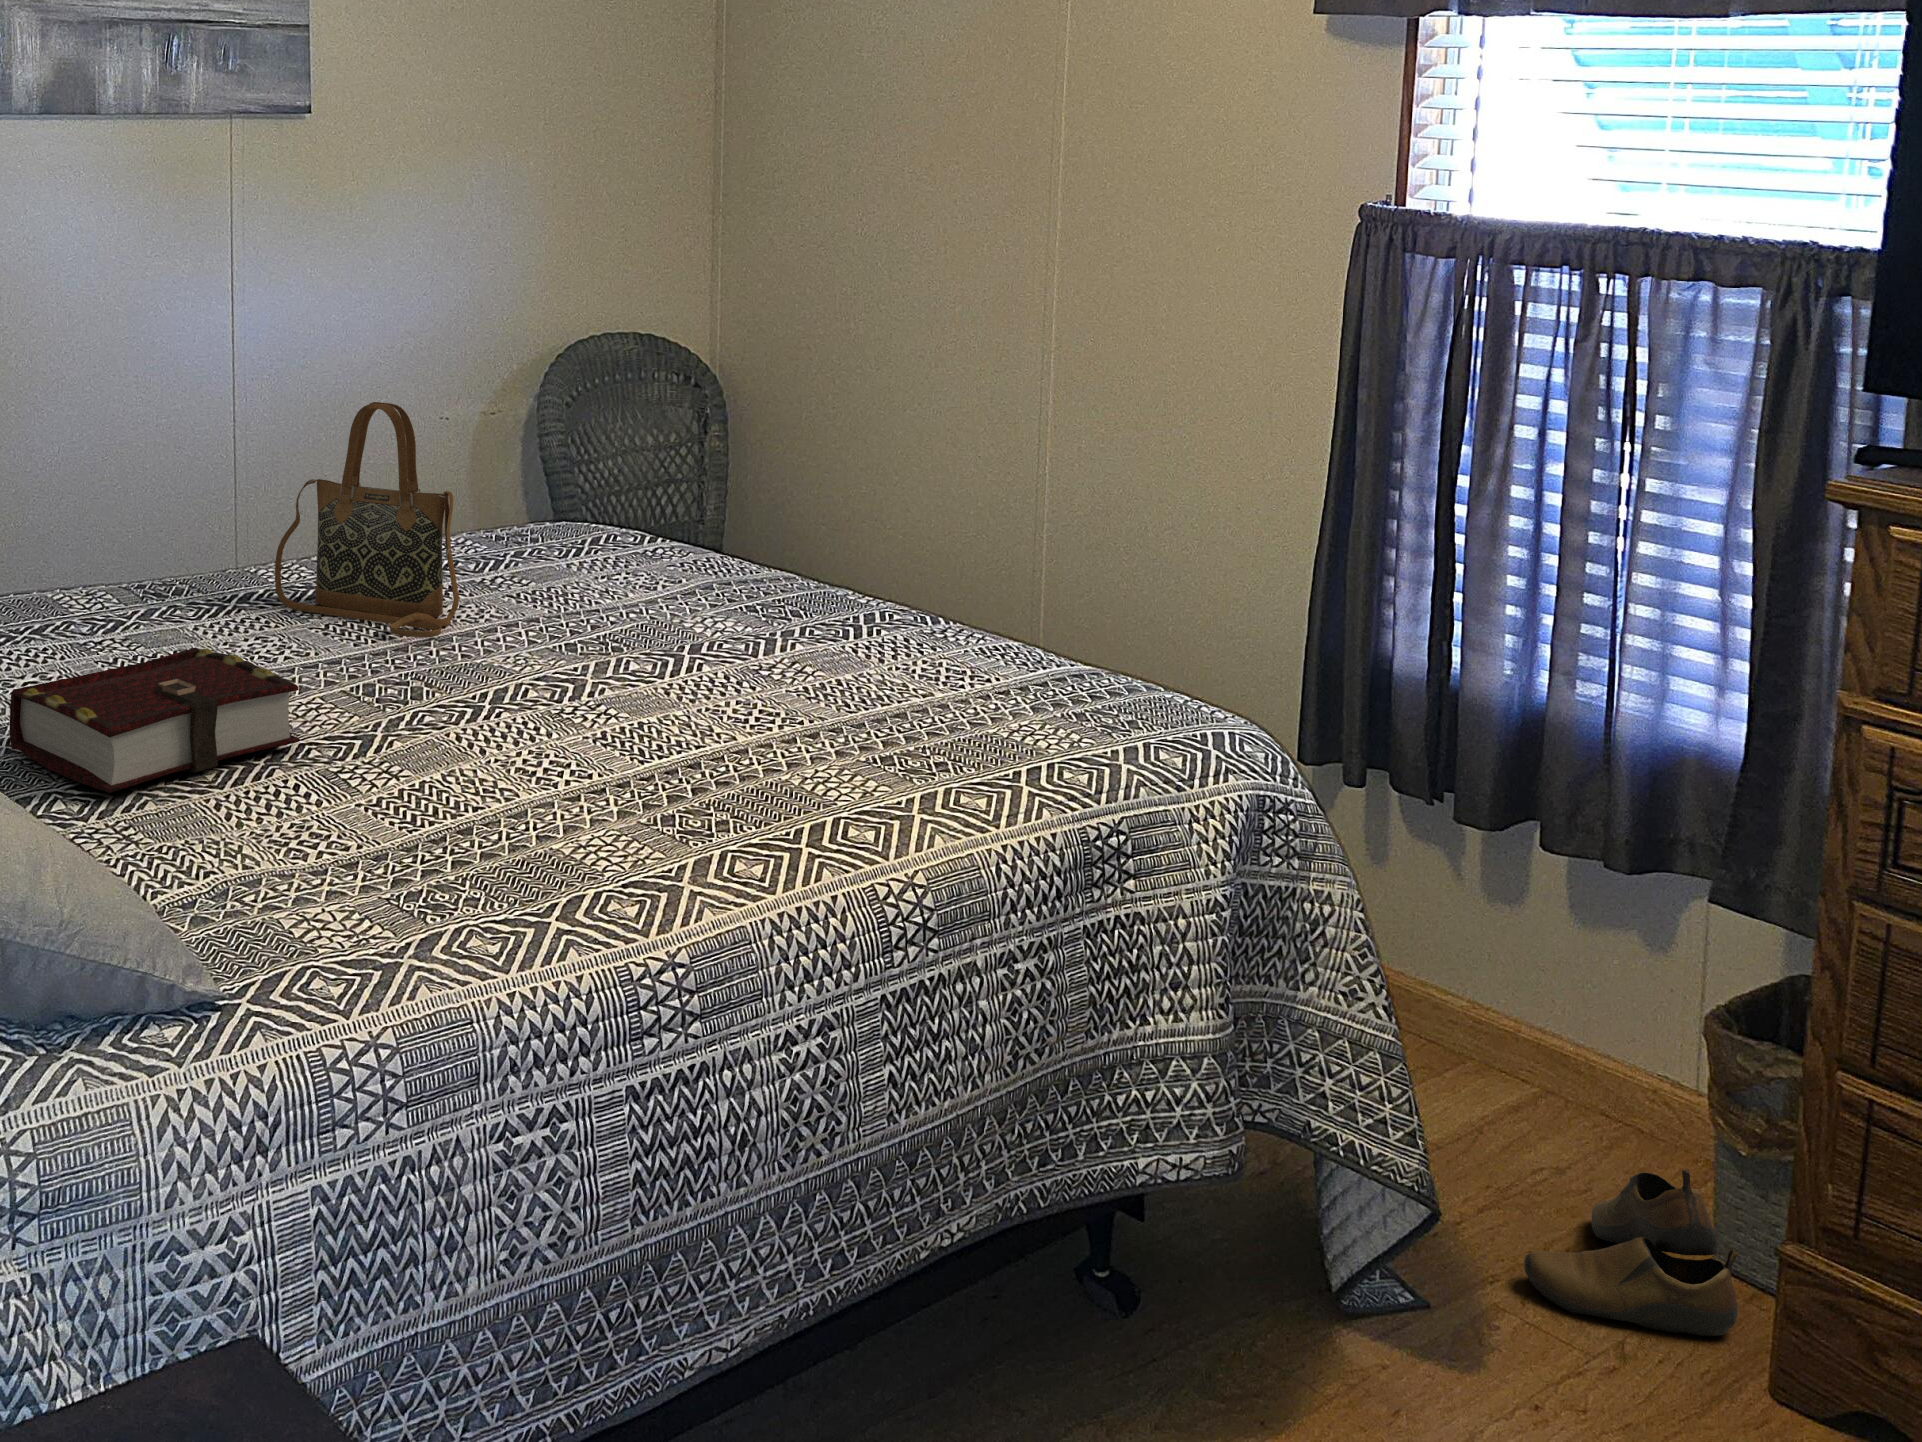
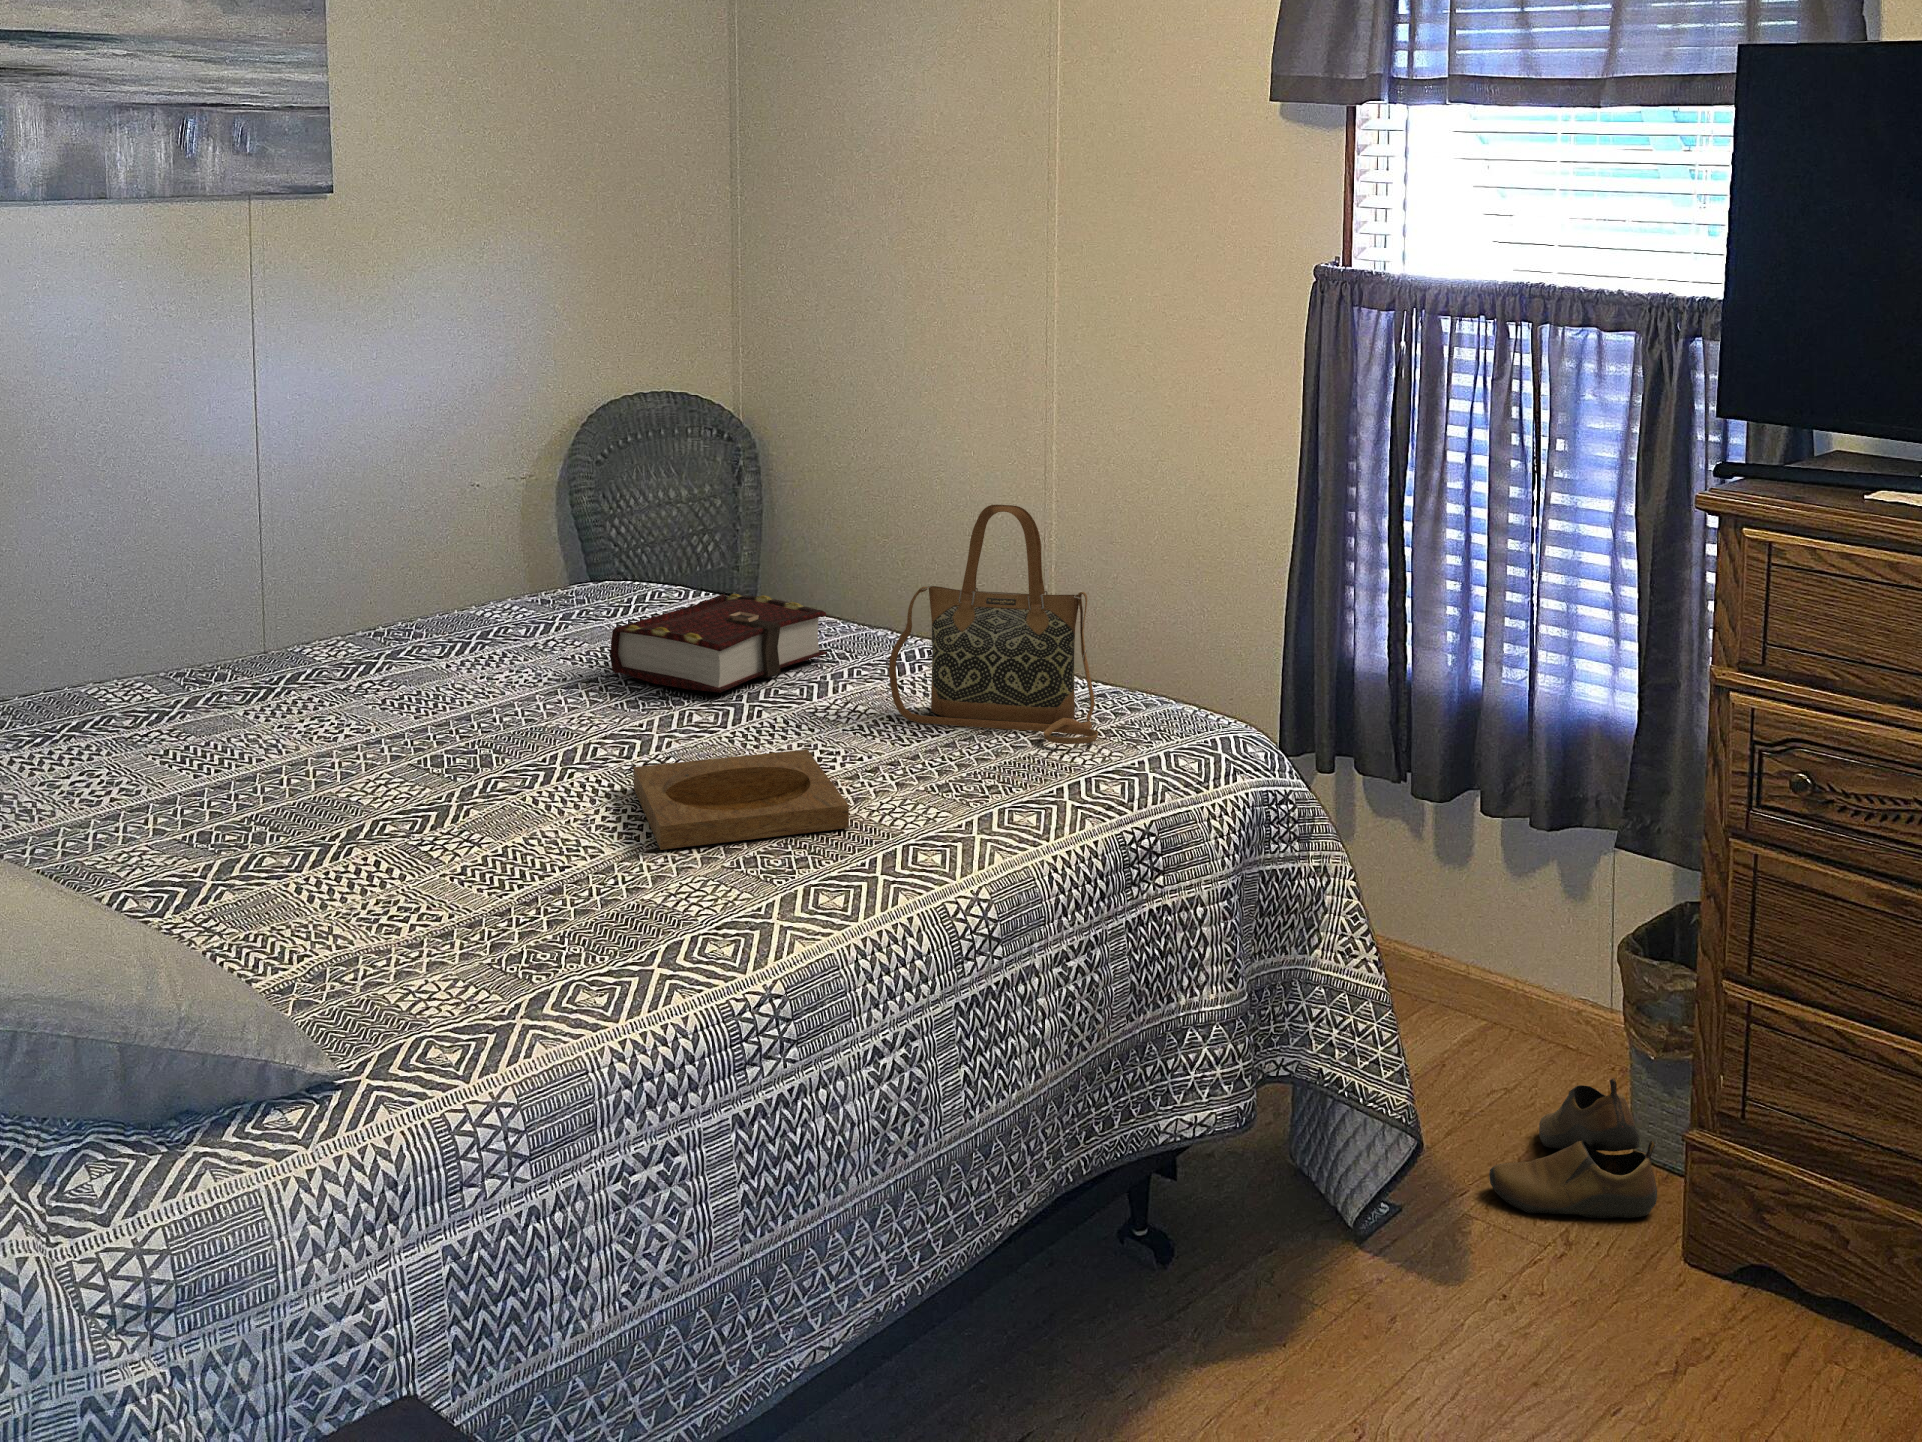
handbag: present [275,402,459,637] -> present [889,505,1098,744]
book: present [10,647,300,793] -> present [610,594,827,693]
tray: none [562,706,782,798] -> present [633,749,849,850]

